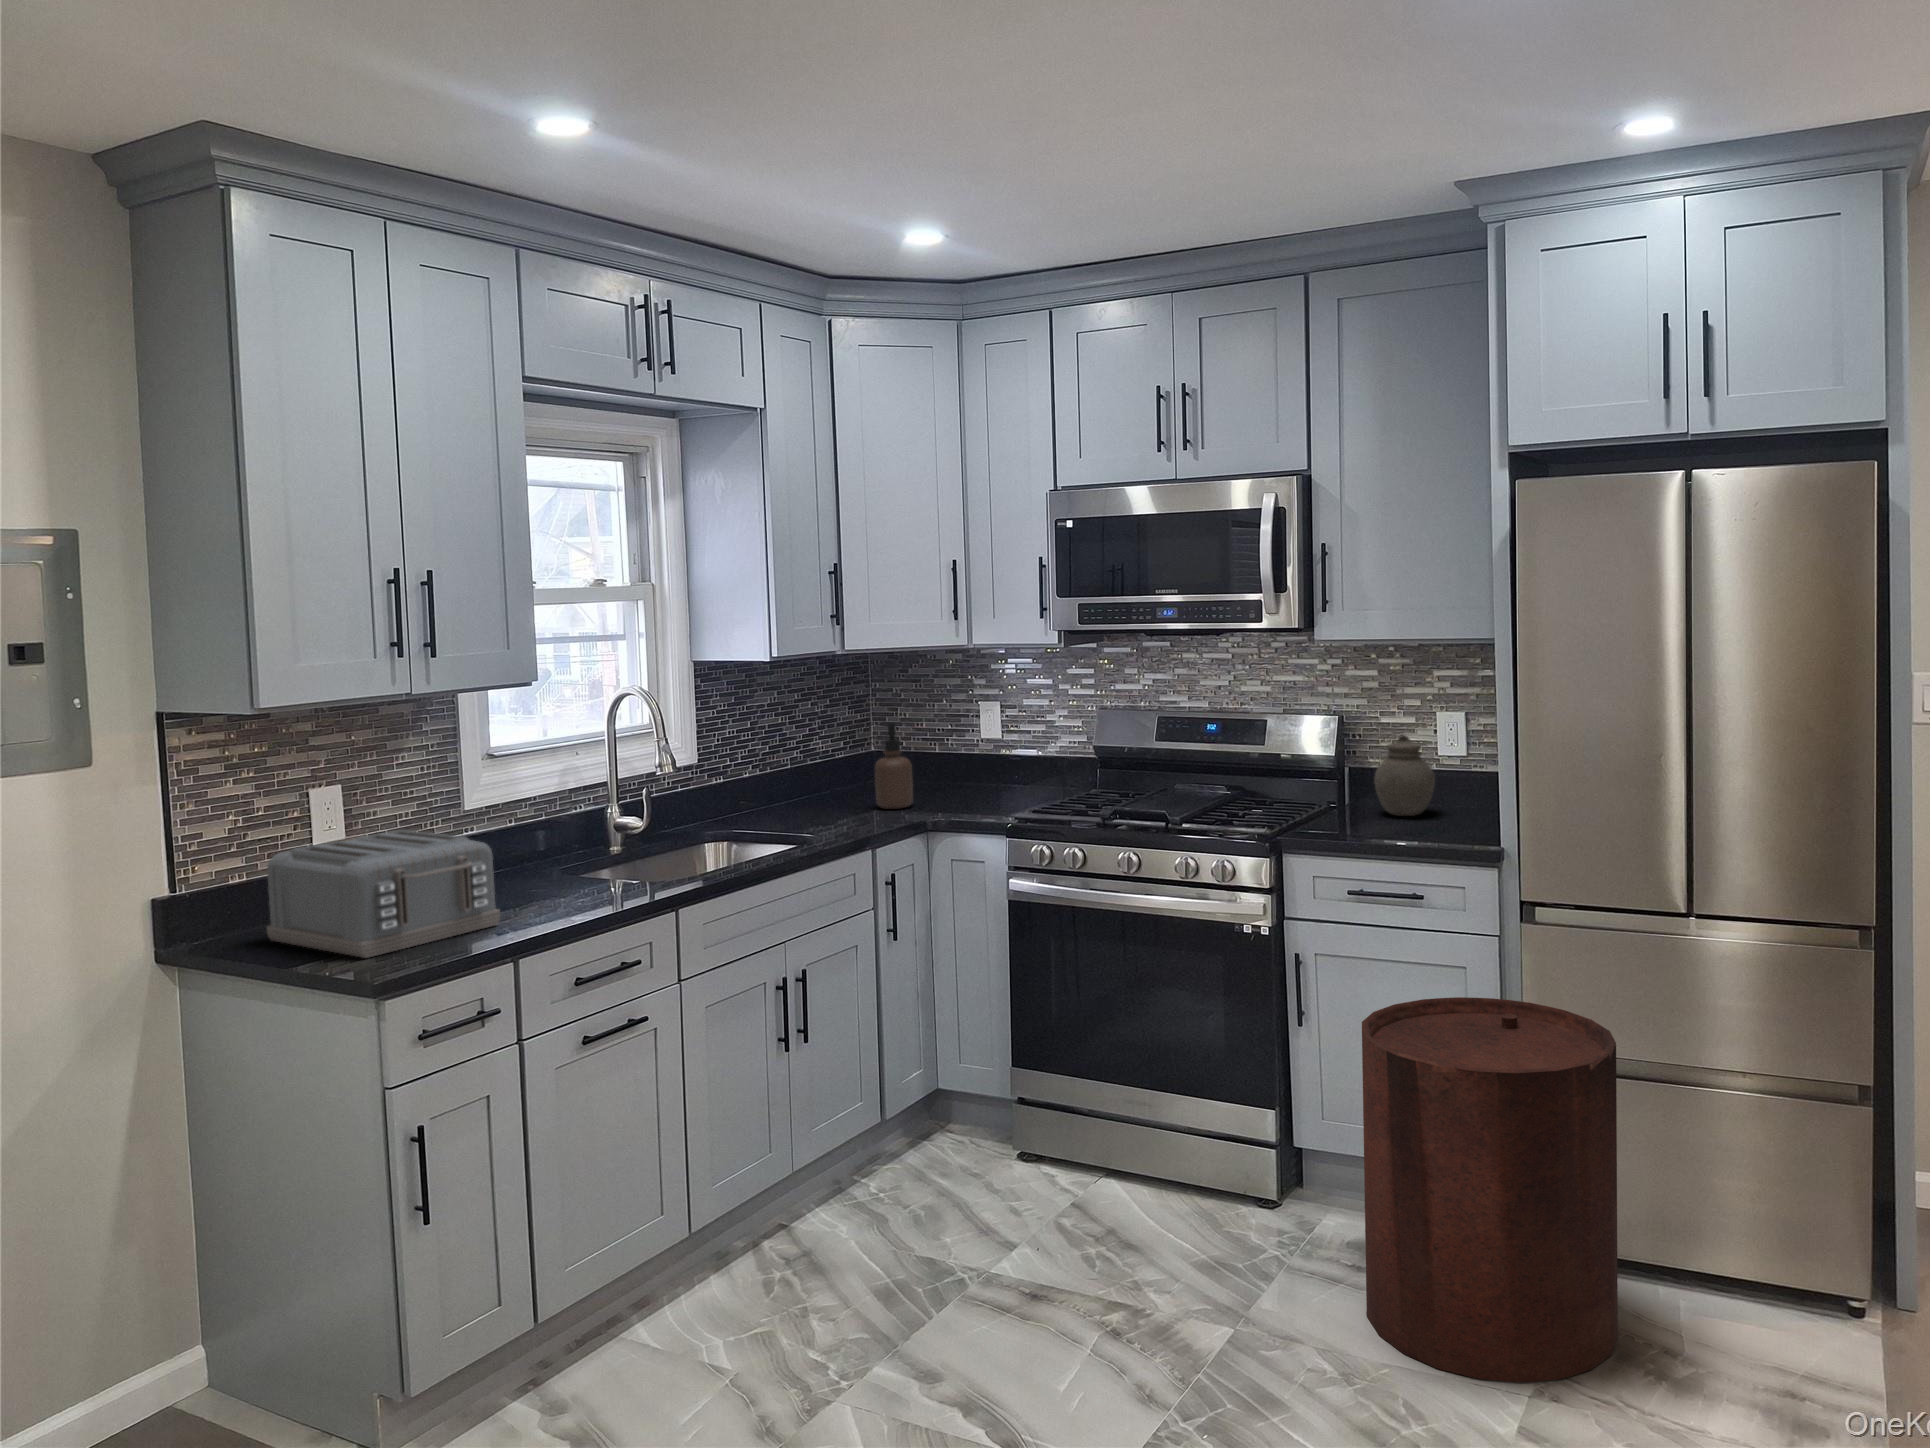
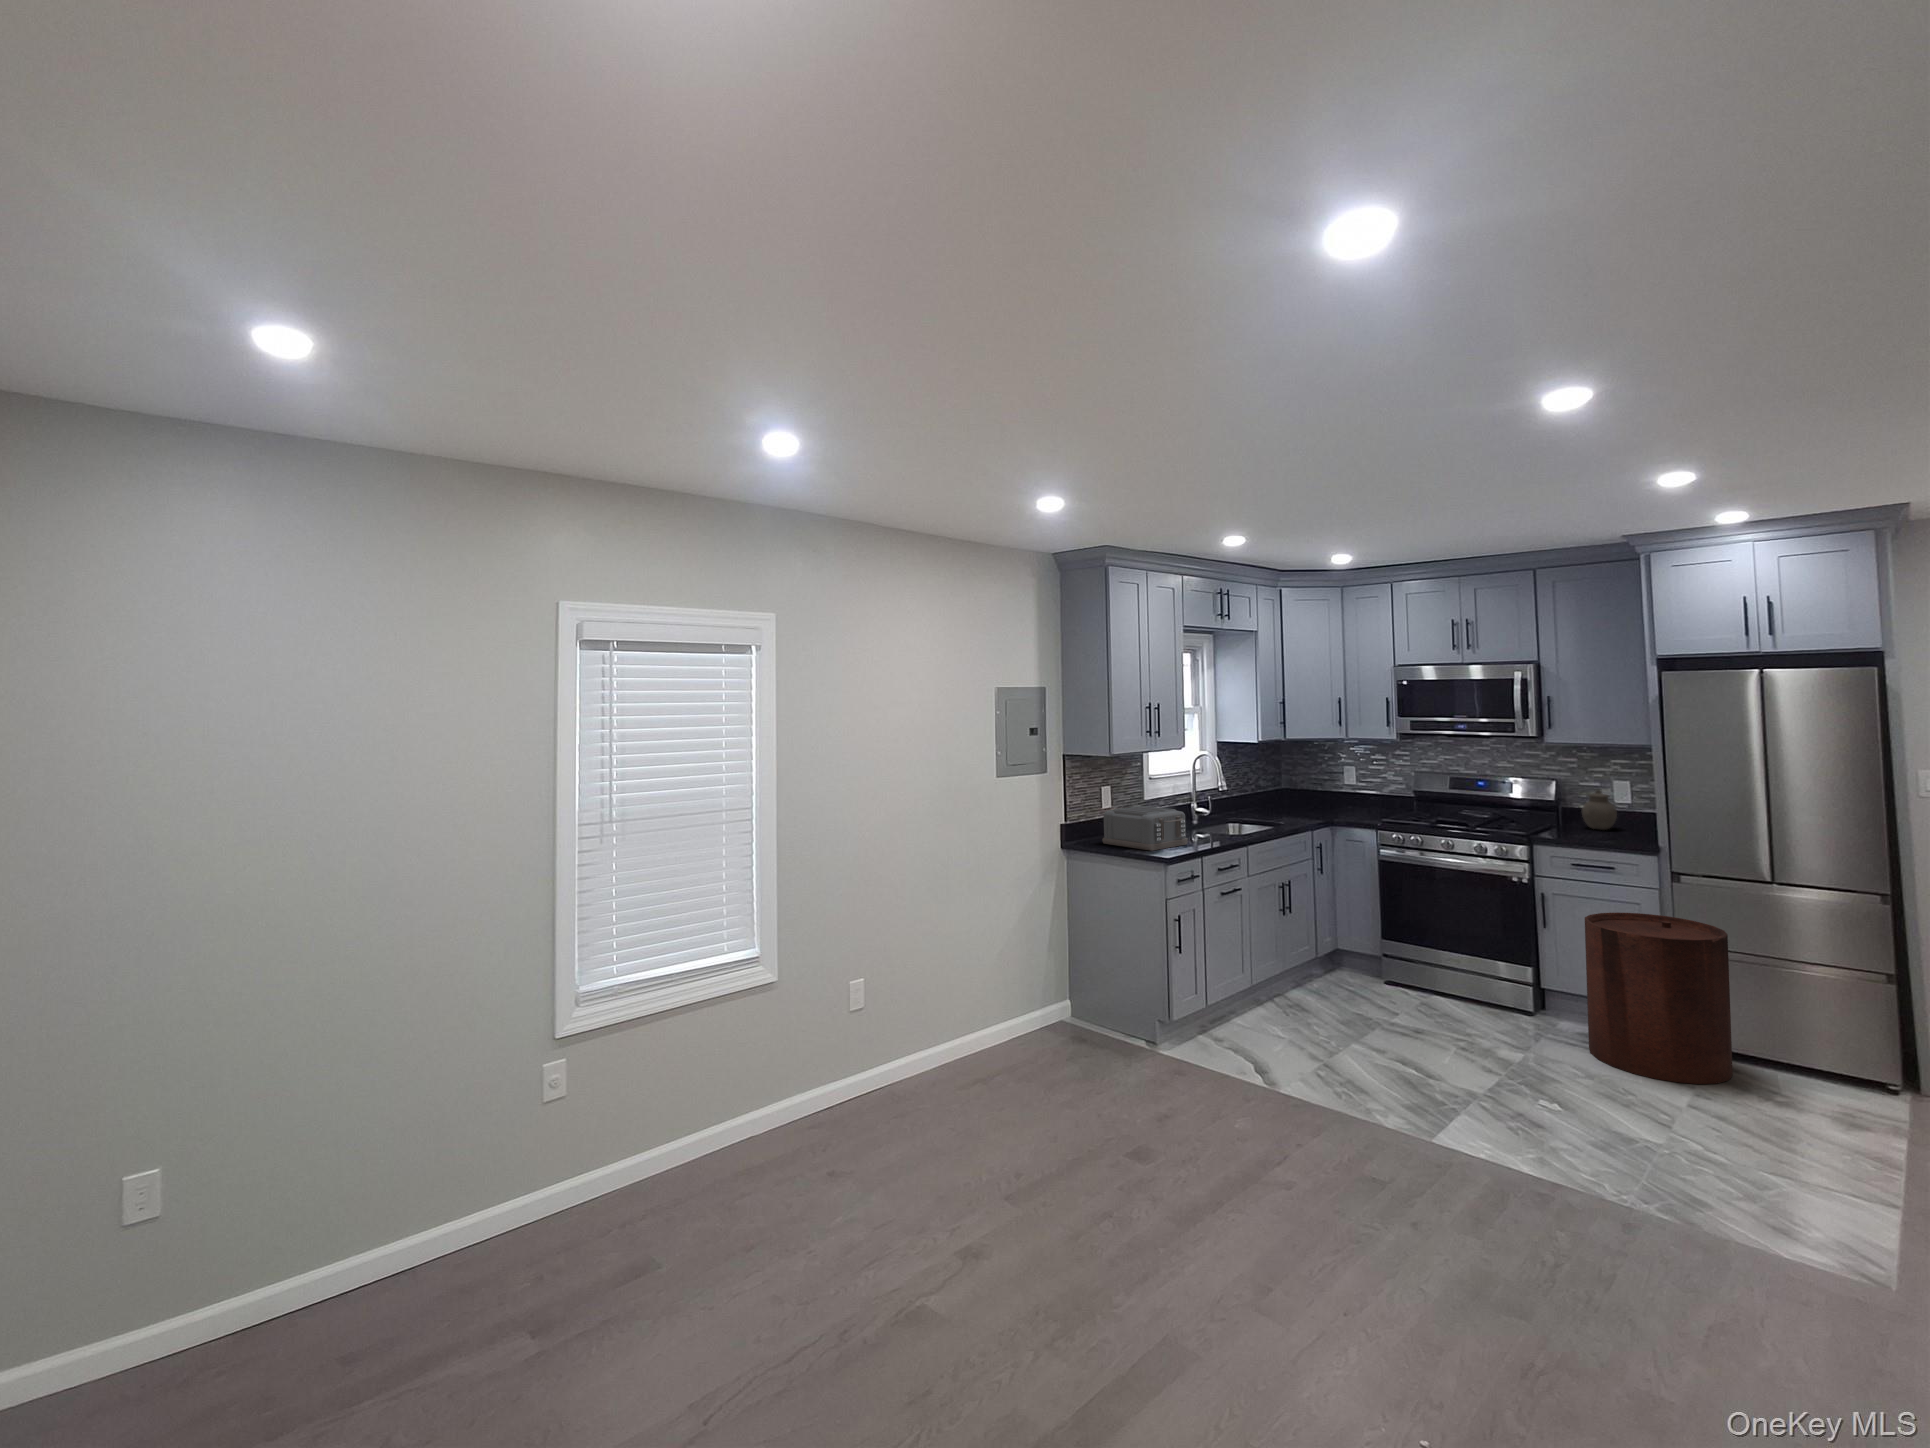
soap dispenser: present [875,722,913,809] -> none [1301,774,1320,815]

